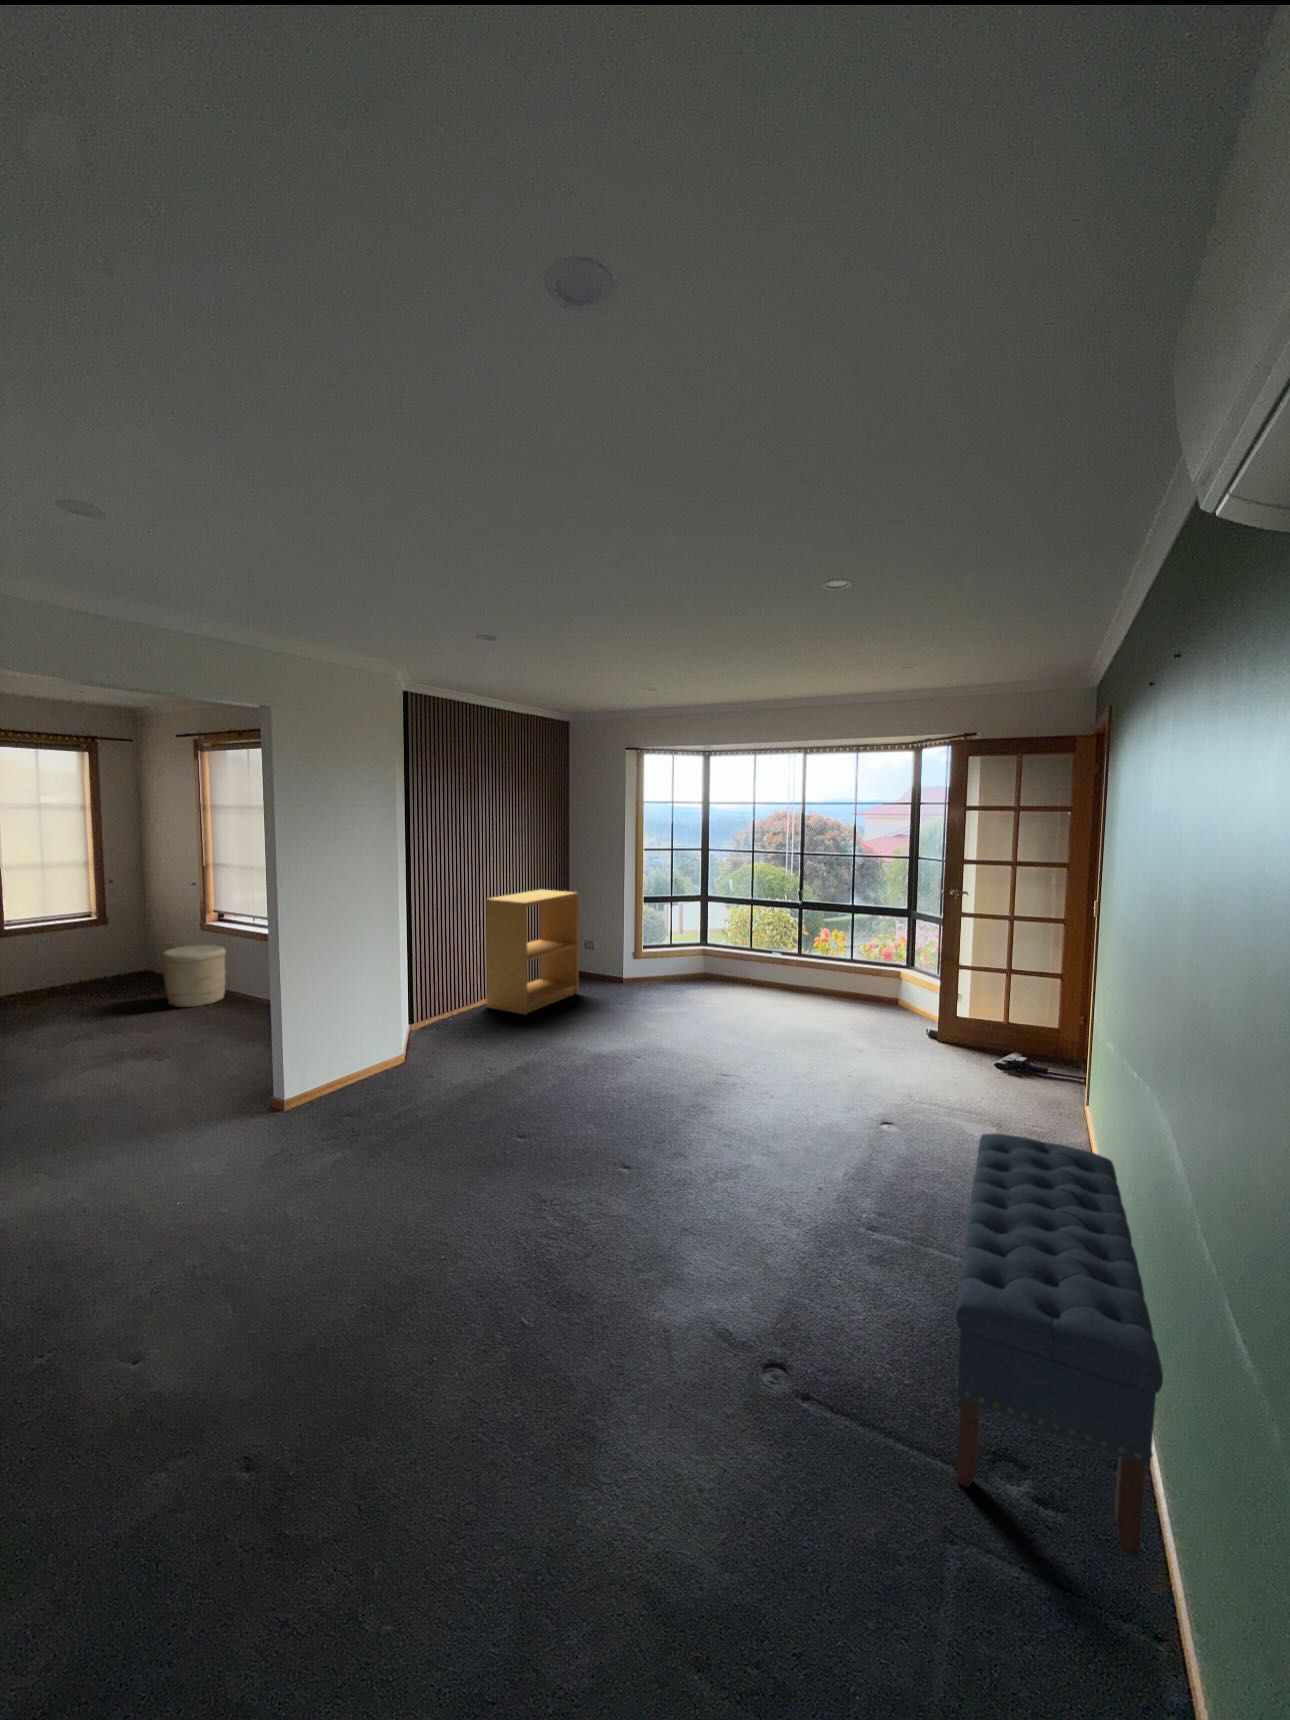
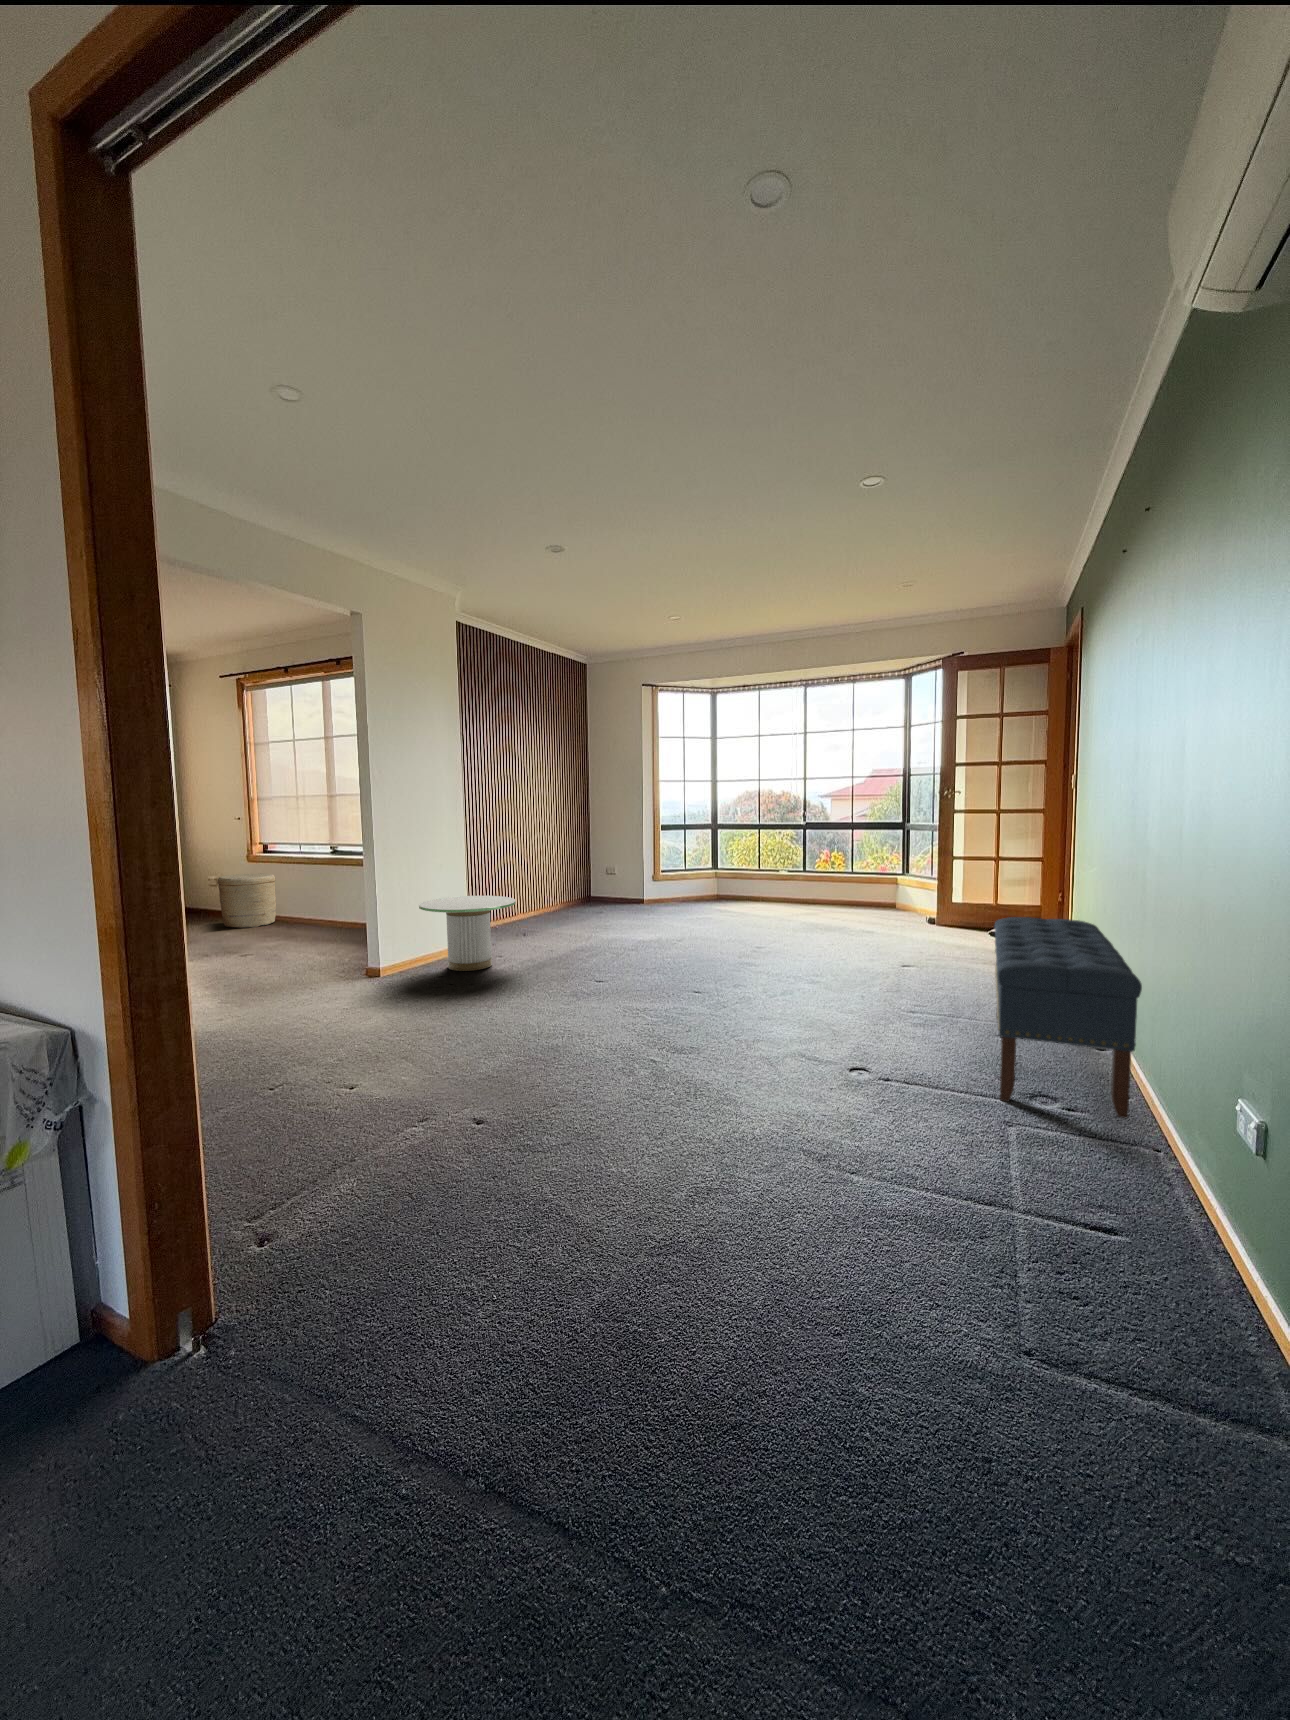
bookshelf: present [486,890,578,1015] -> none [523,816,606,923]
side table: none [328,1009,442,1106] -> present [419,896,516,971]

